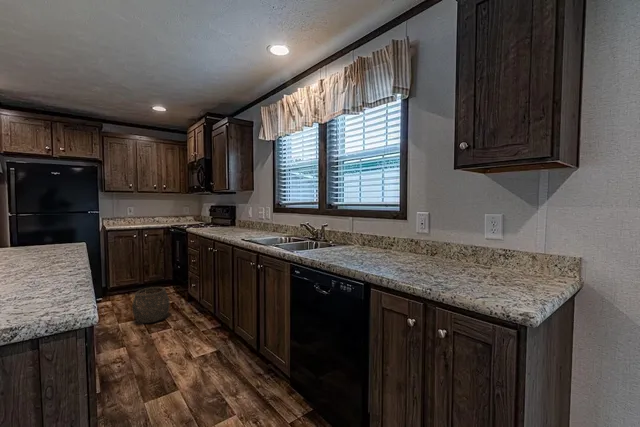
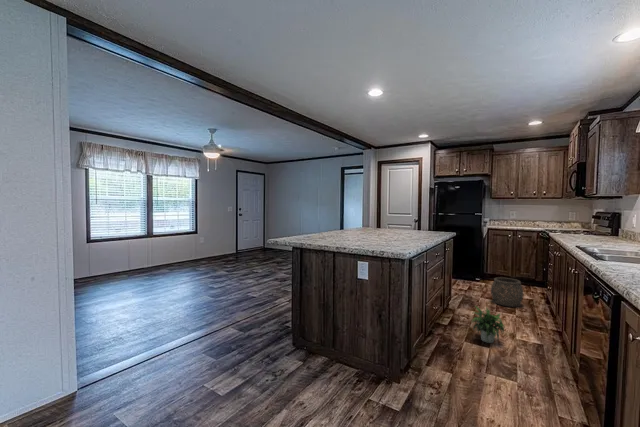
potted plant: none [143,338,190,385] -> present [472,306,505,343]

